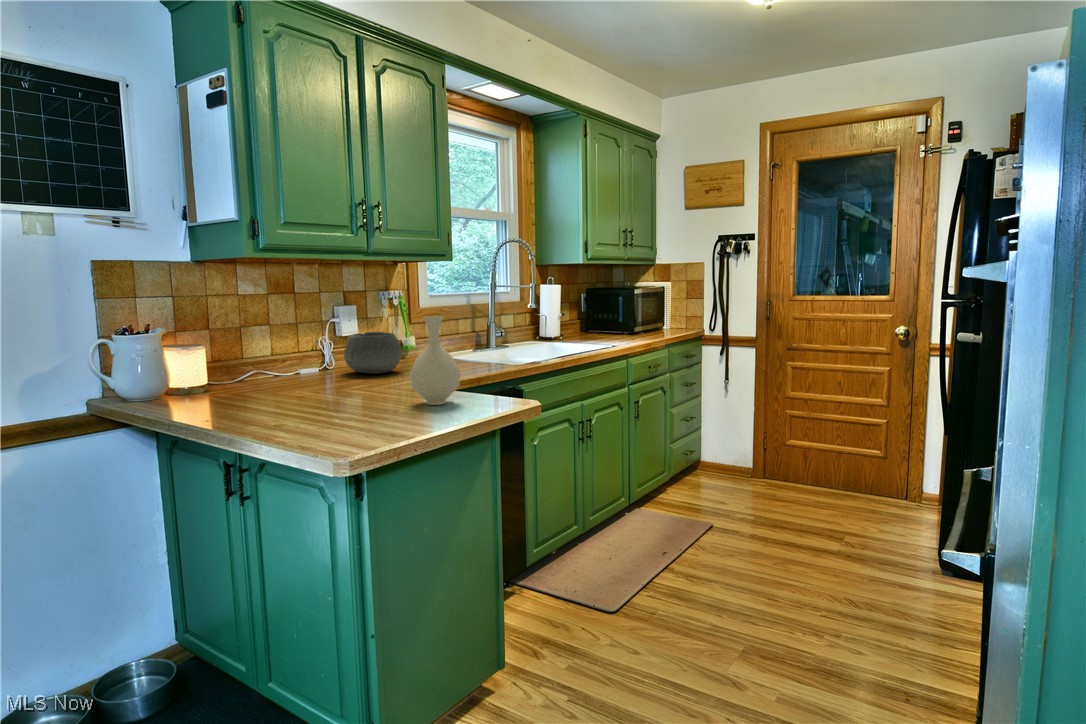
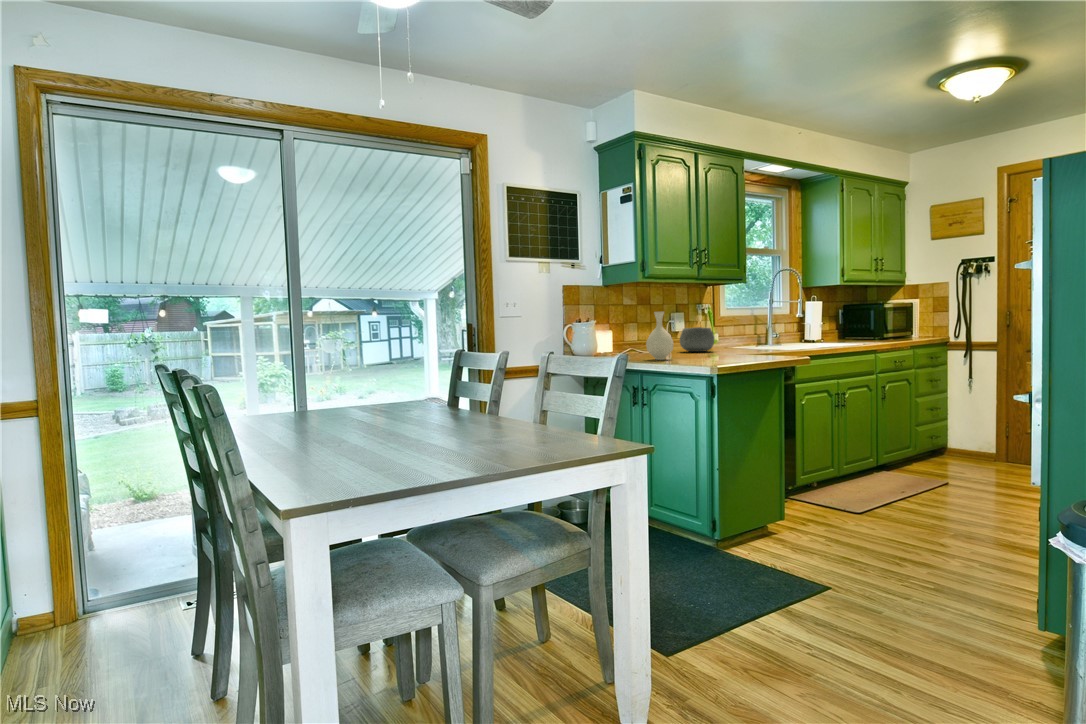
vase: present [410,316,460,405] -> present [646,312,674,360]

